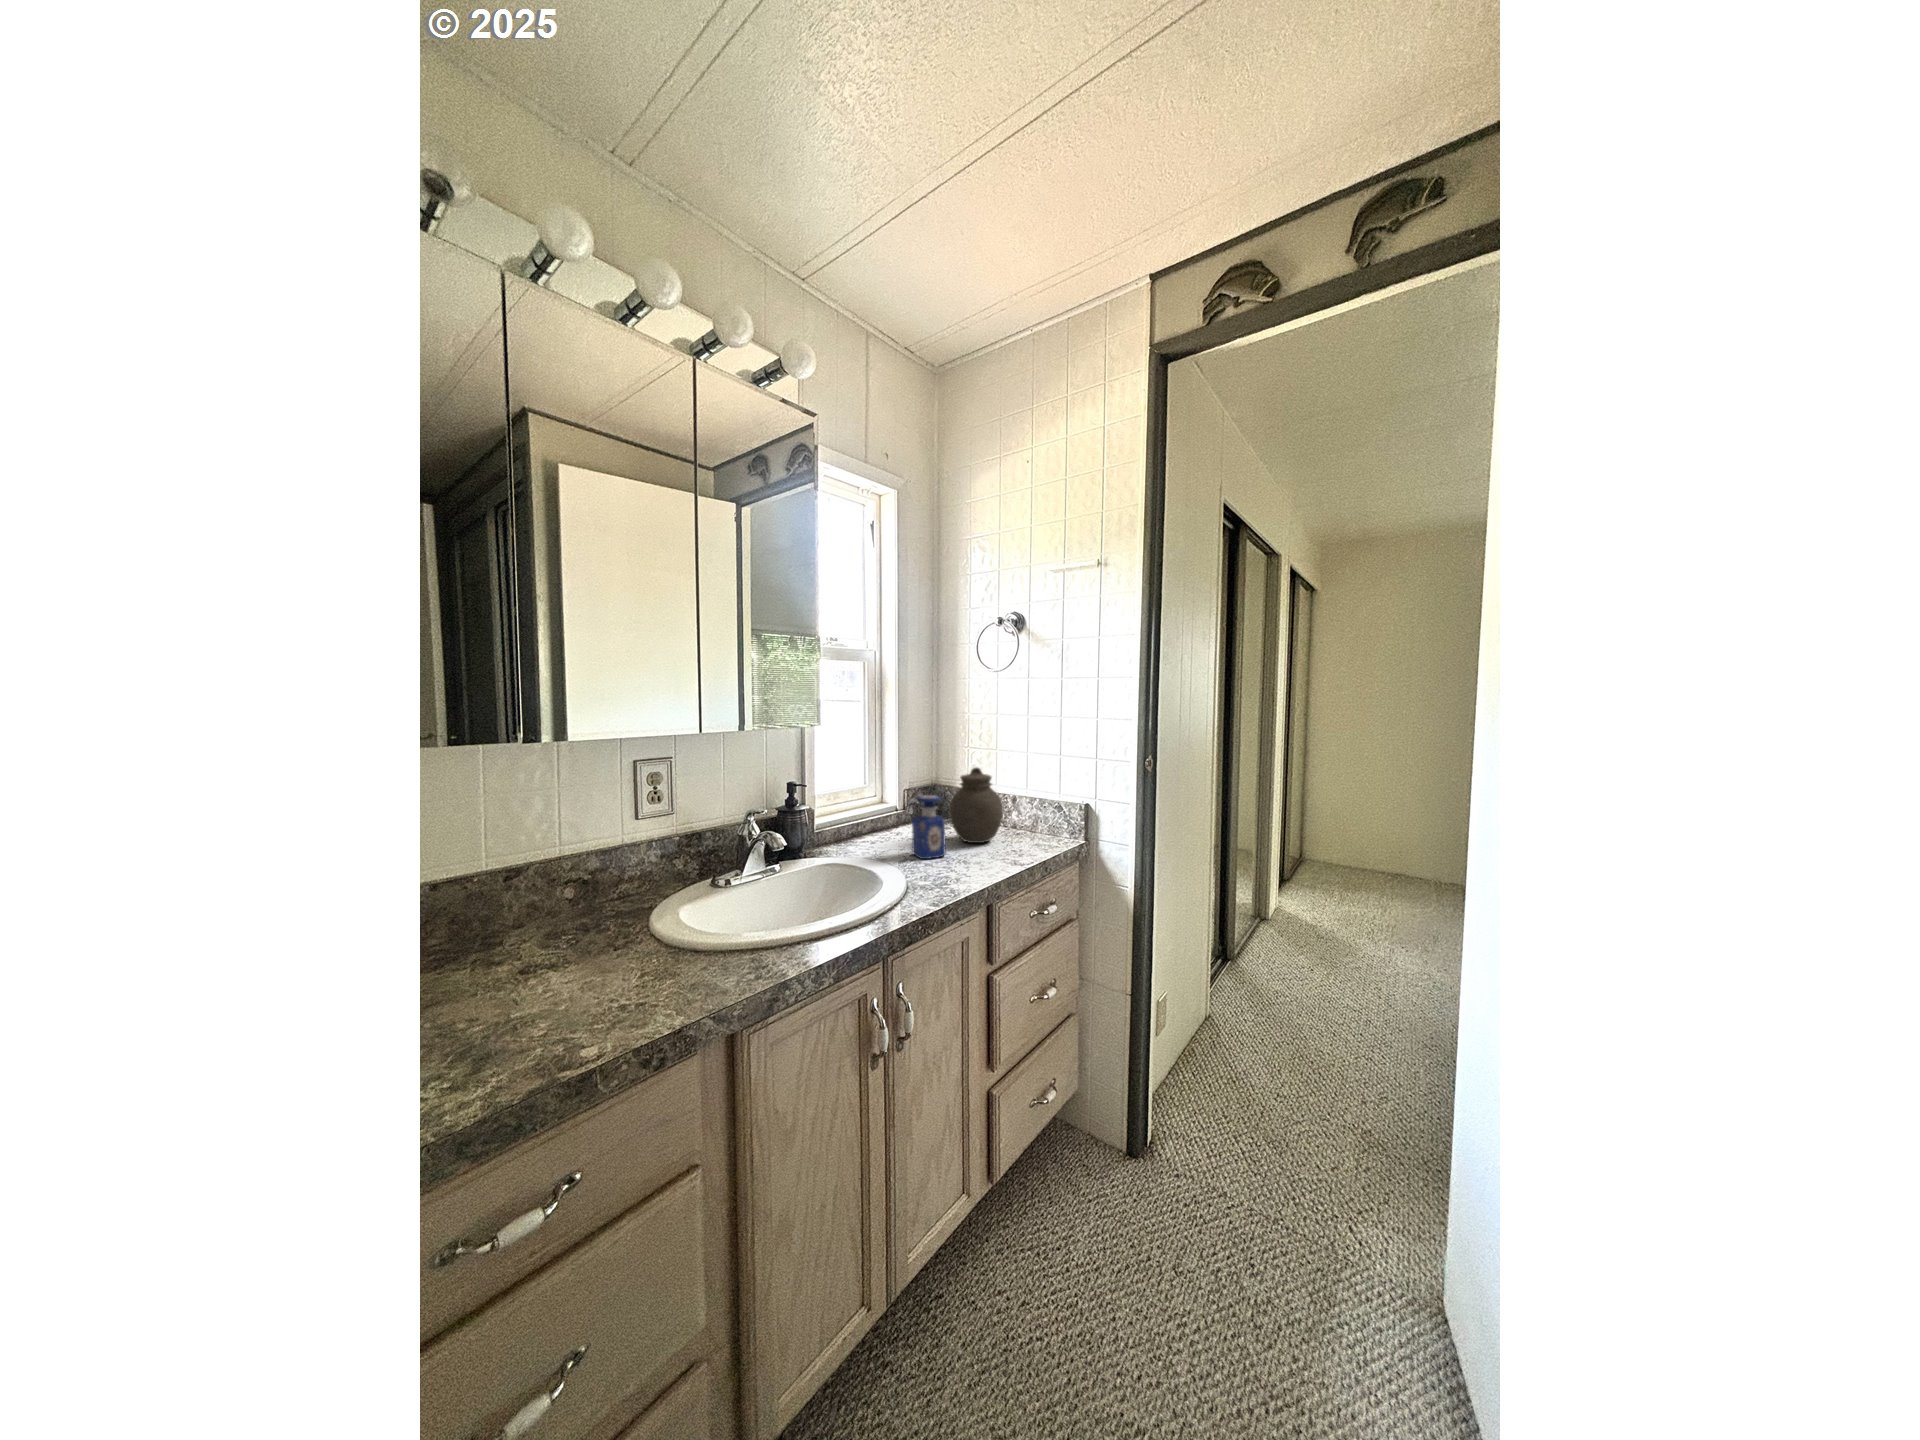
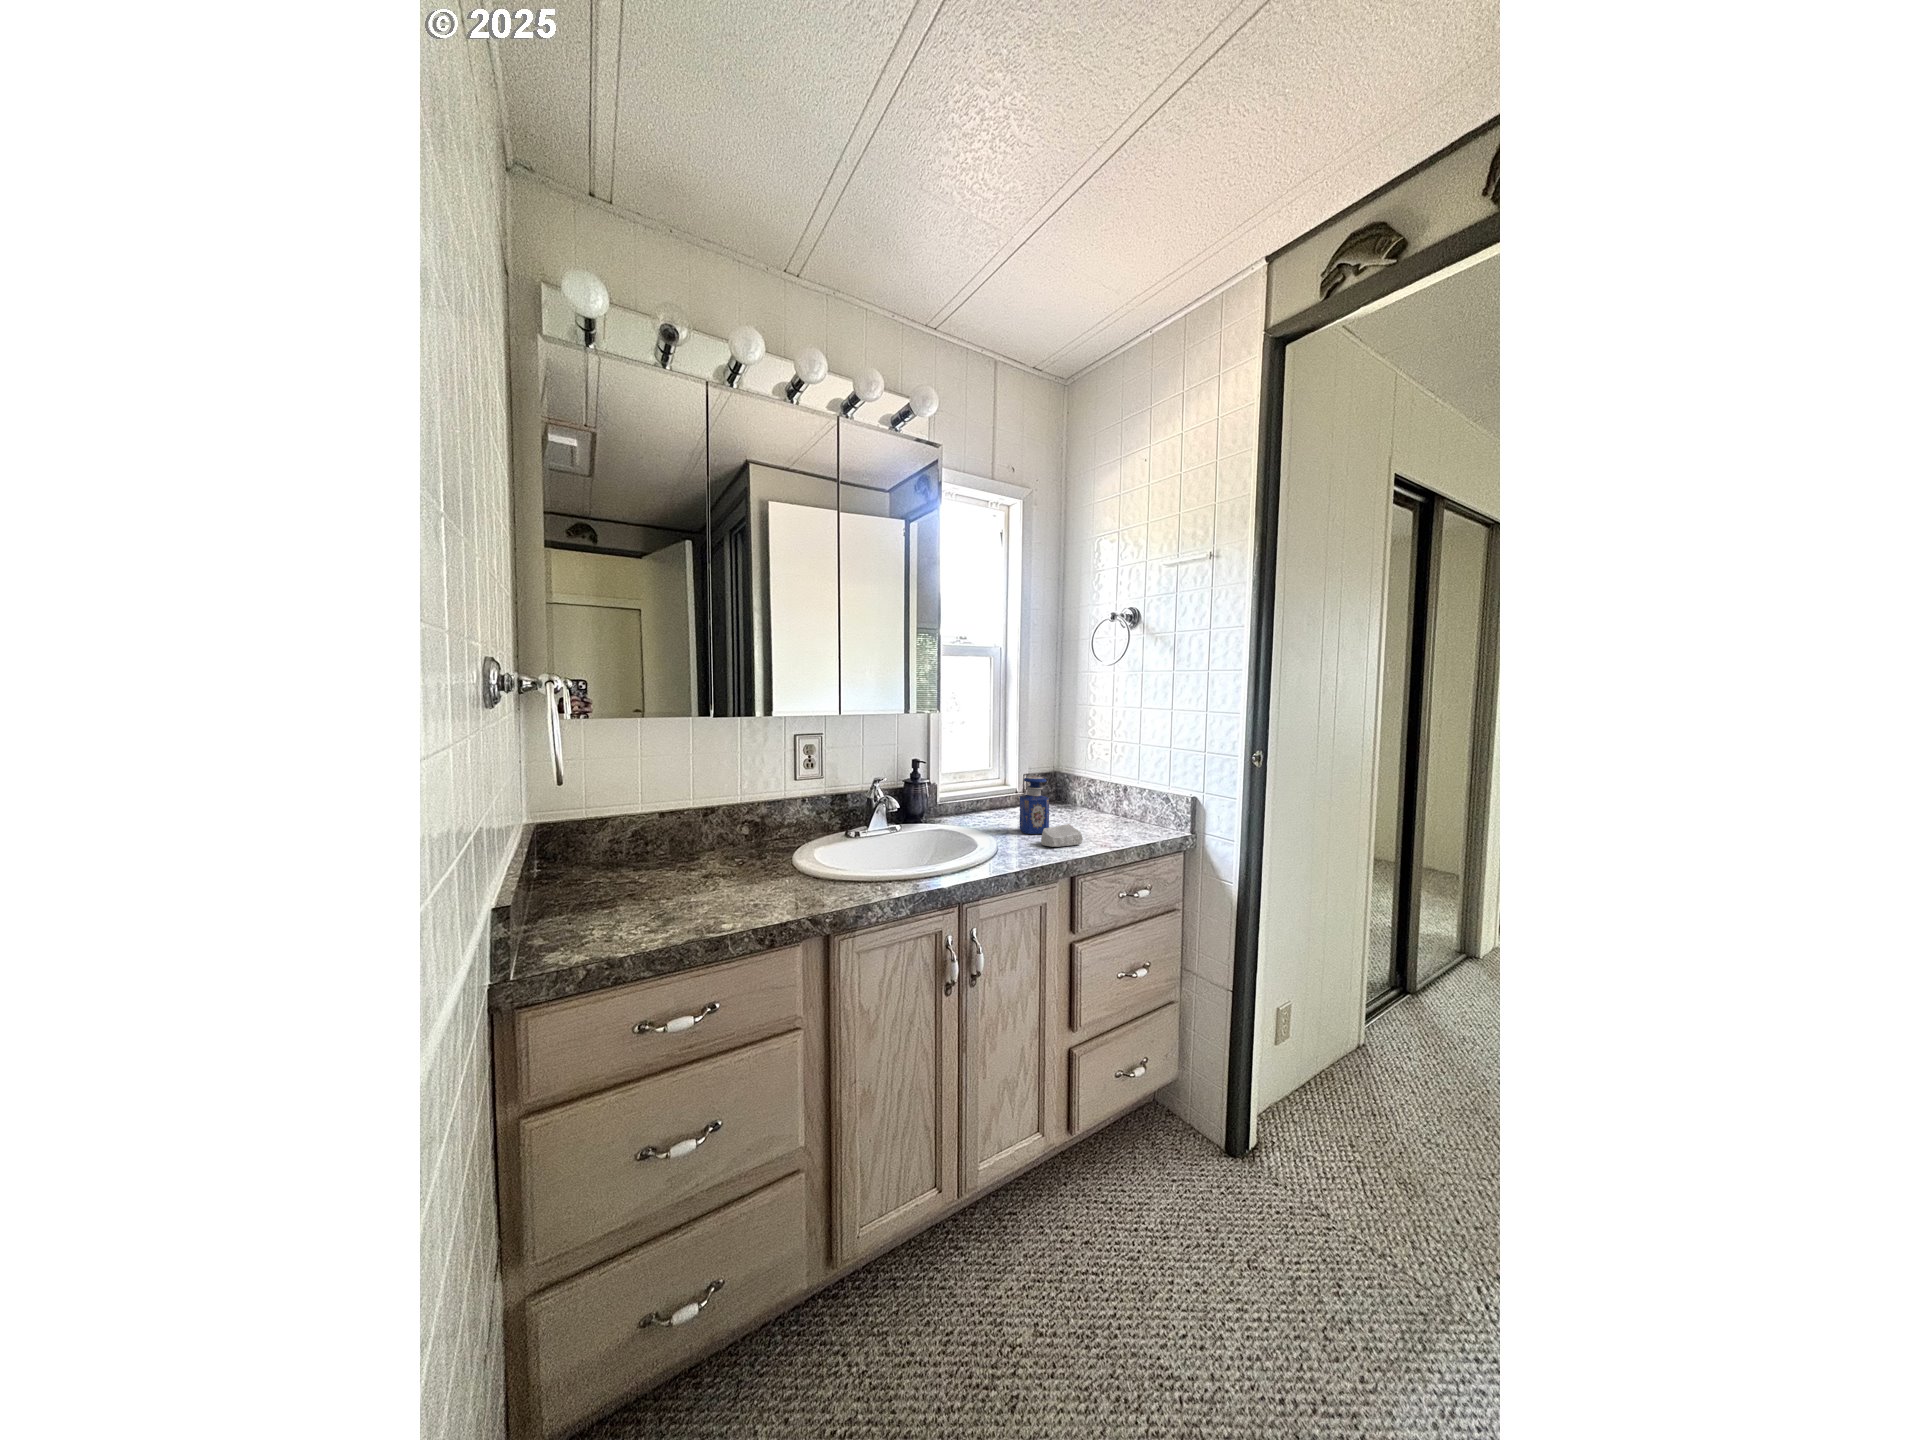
jar: present [949,767,1003,843] -> none [1061,754,1113,826]
soap bar: none [946,845,989,873] -> present [1041,824,1083,847]

